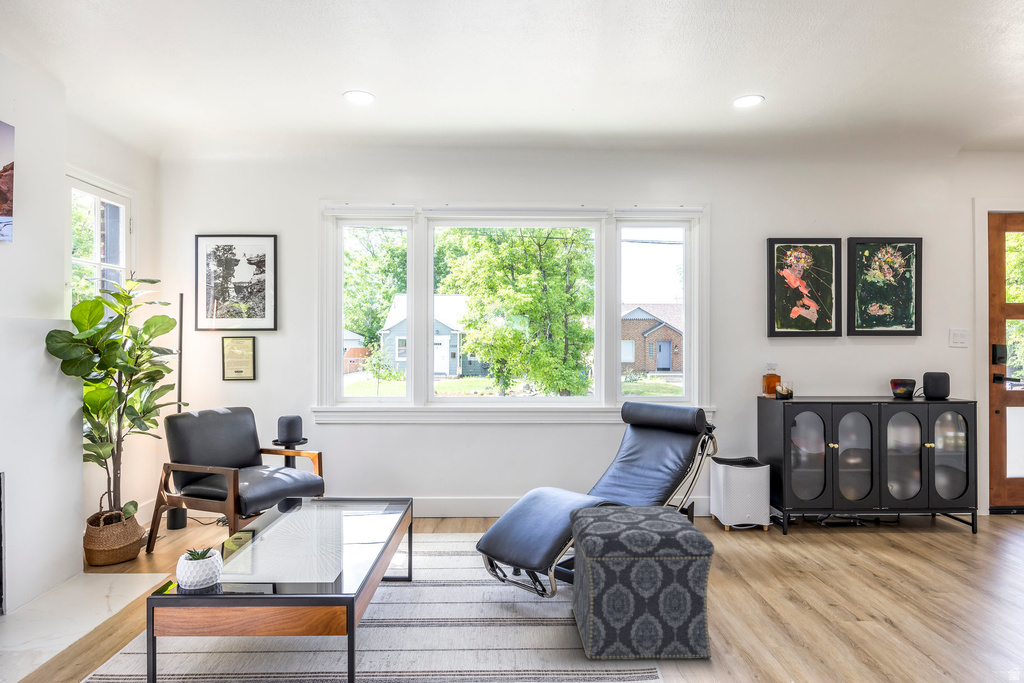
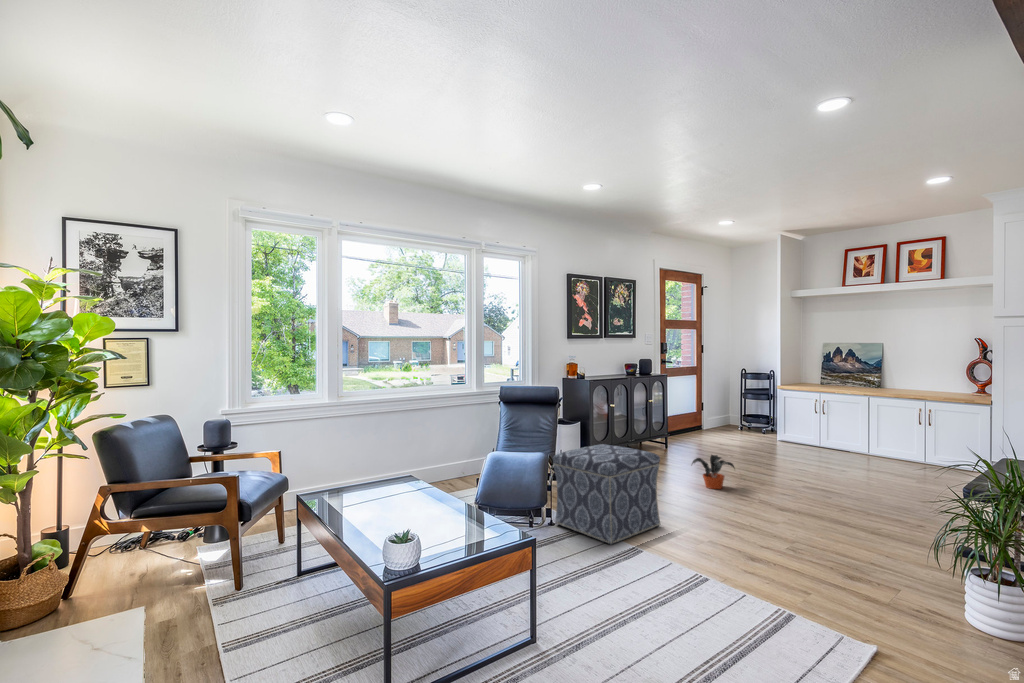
potted plant: none [890,563,981,633] -> present [692,455,735,489]

